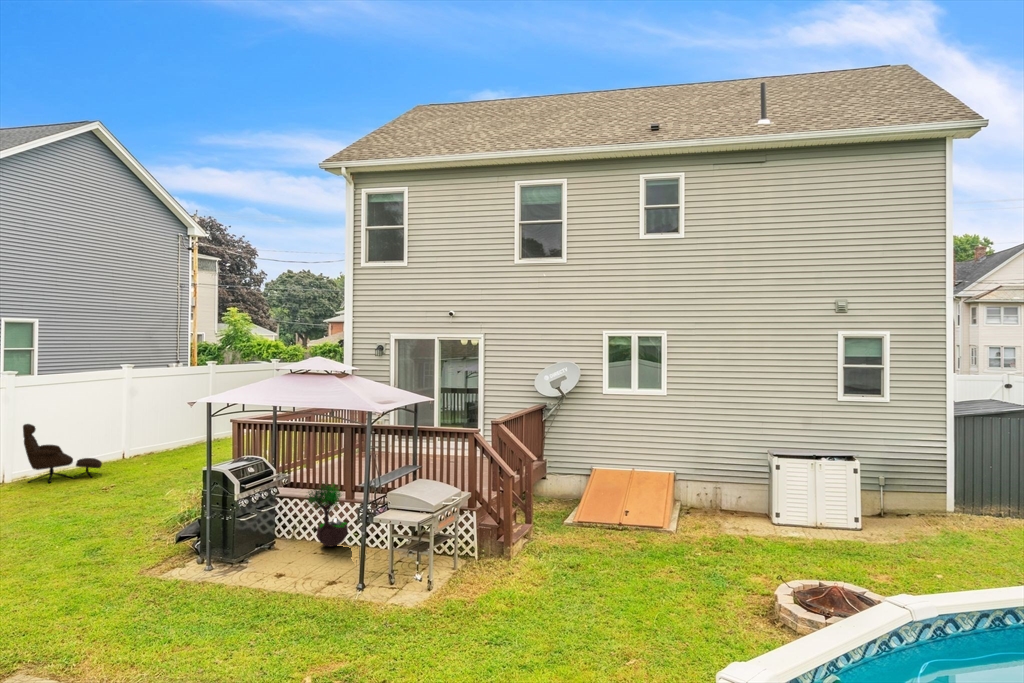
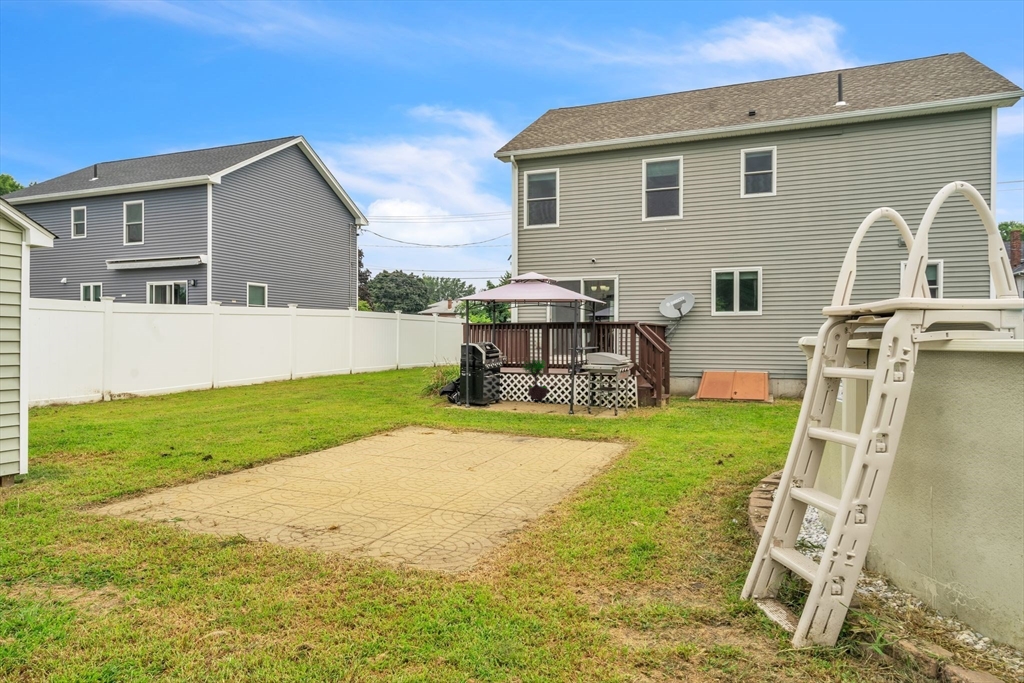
lounge chair: present [23,424,102,483] -> none [295,344,342,385]

